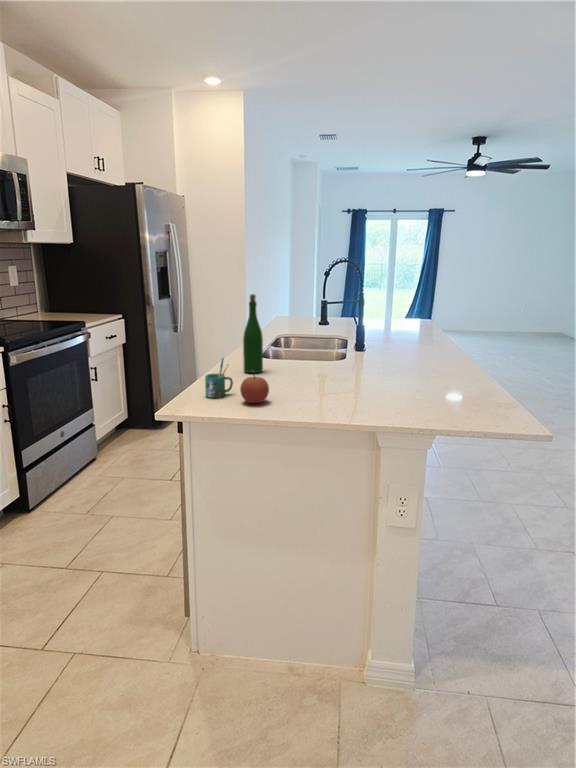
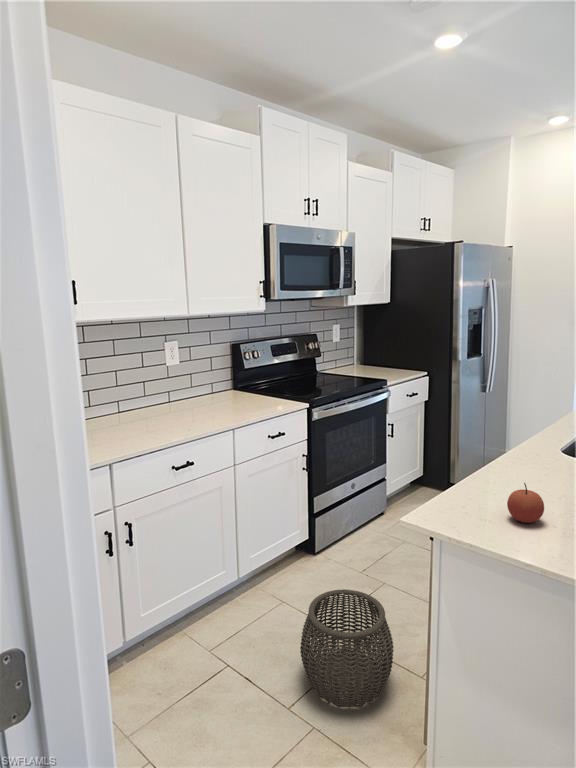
wine bottle: present [243,294,263,373] -> none [530,383,558,475]
mug: present [205,358,233,398] -> none [470,458,504,504]
woven basket: none [42,521,144,637] -> present [300,589,394,708]

